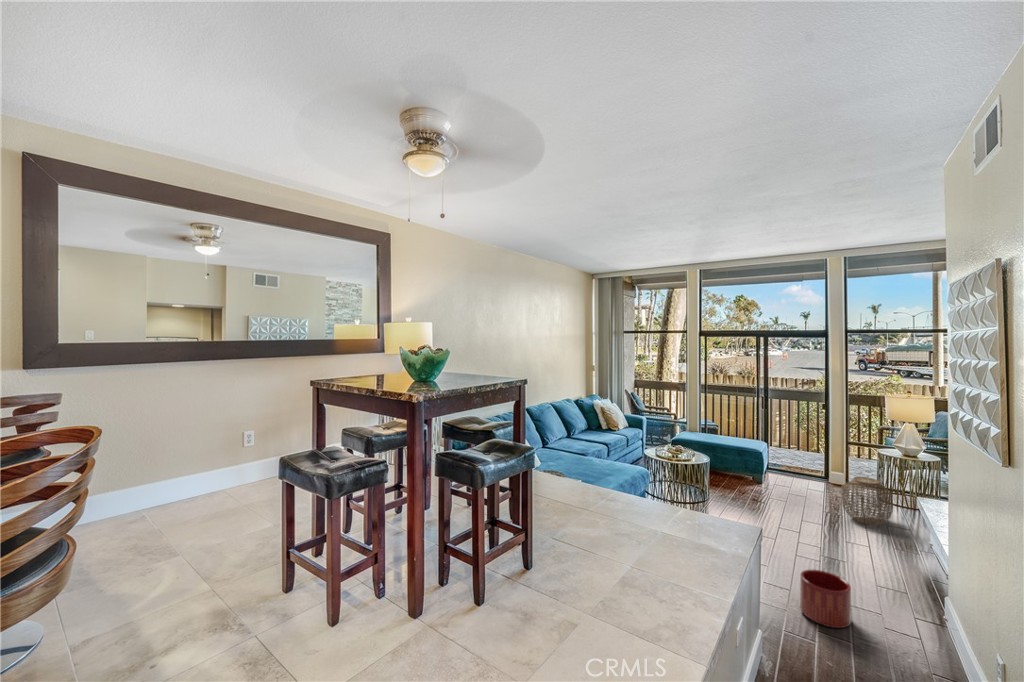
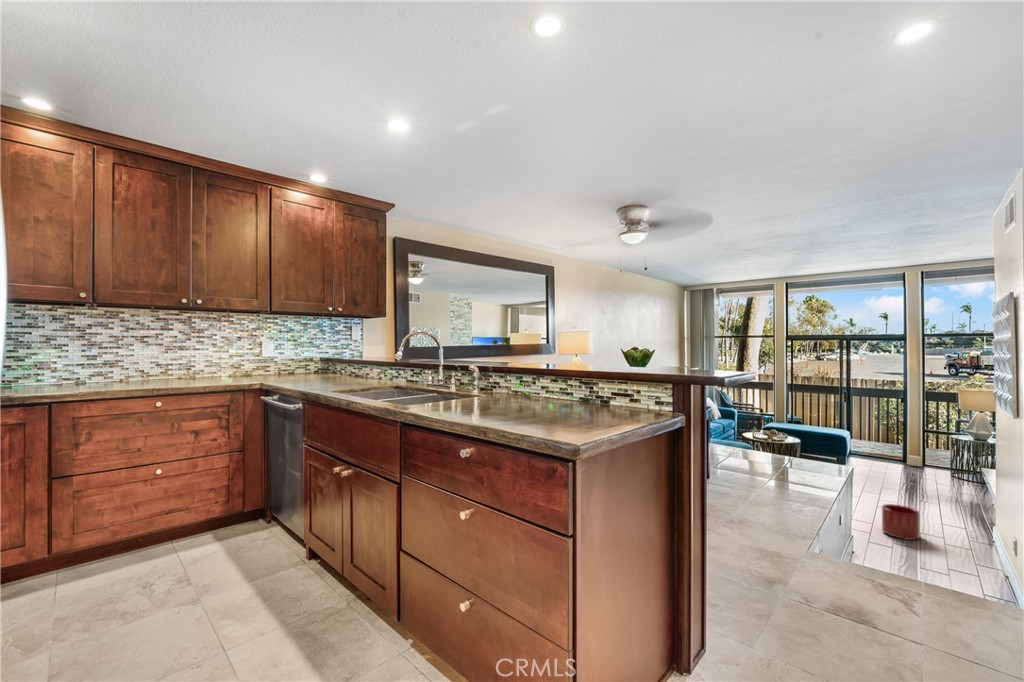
woven basket: present [841,477,893,526] -> none [917,455,961,493]

